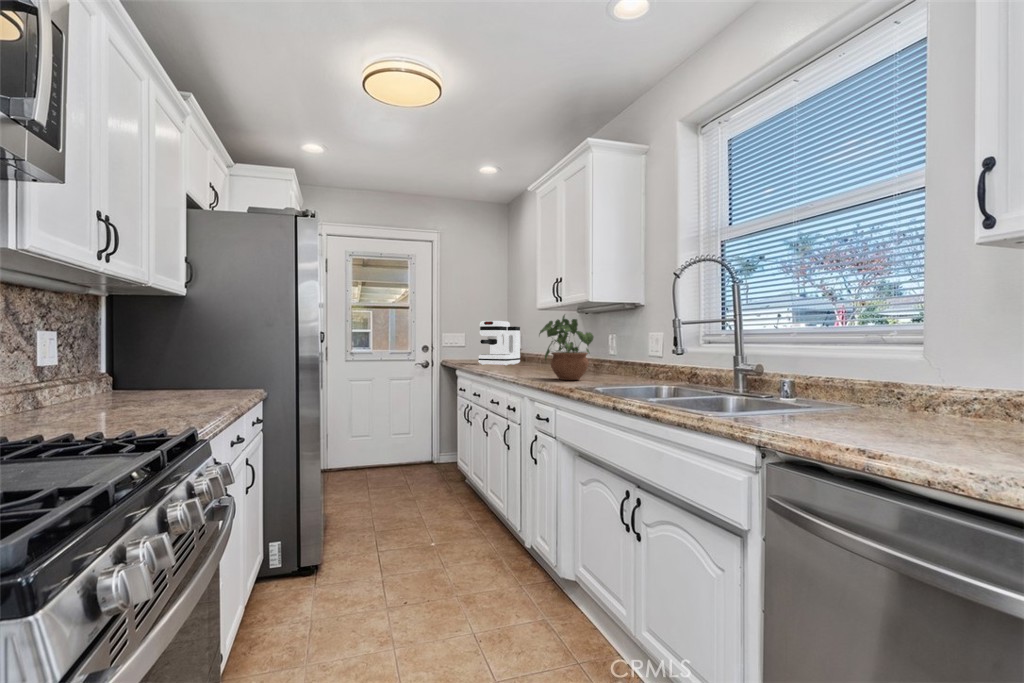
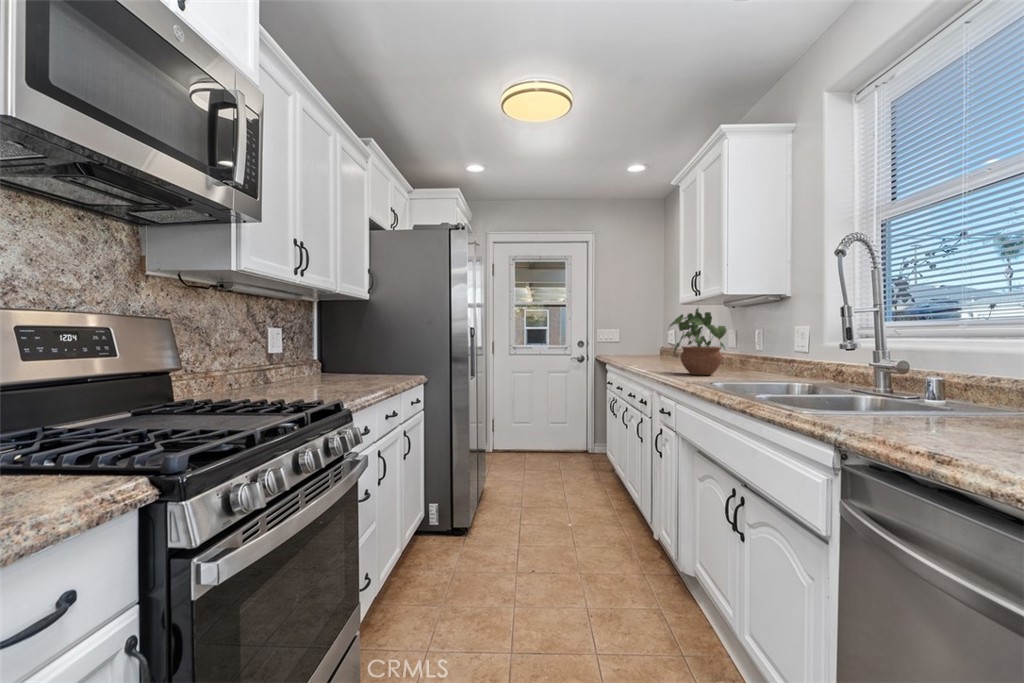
coffee maker: present [478,321,520,366] -> none [621,316,665,360]

